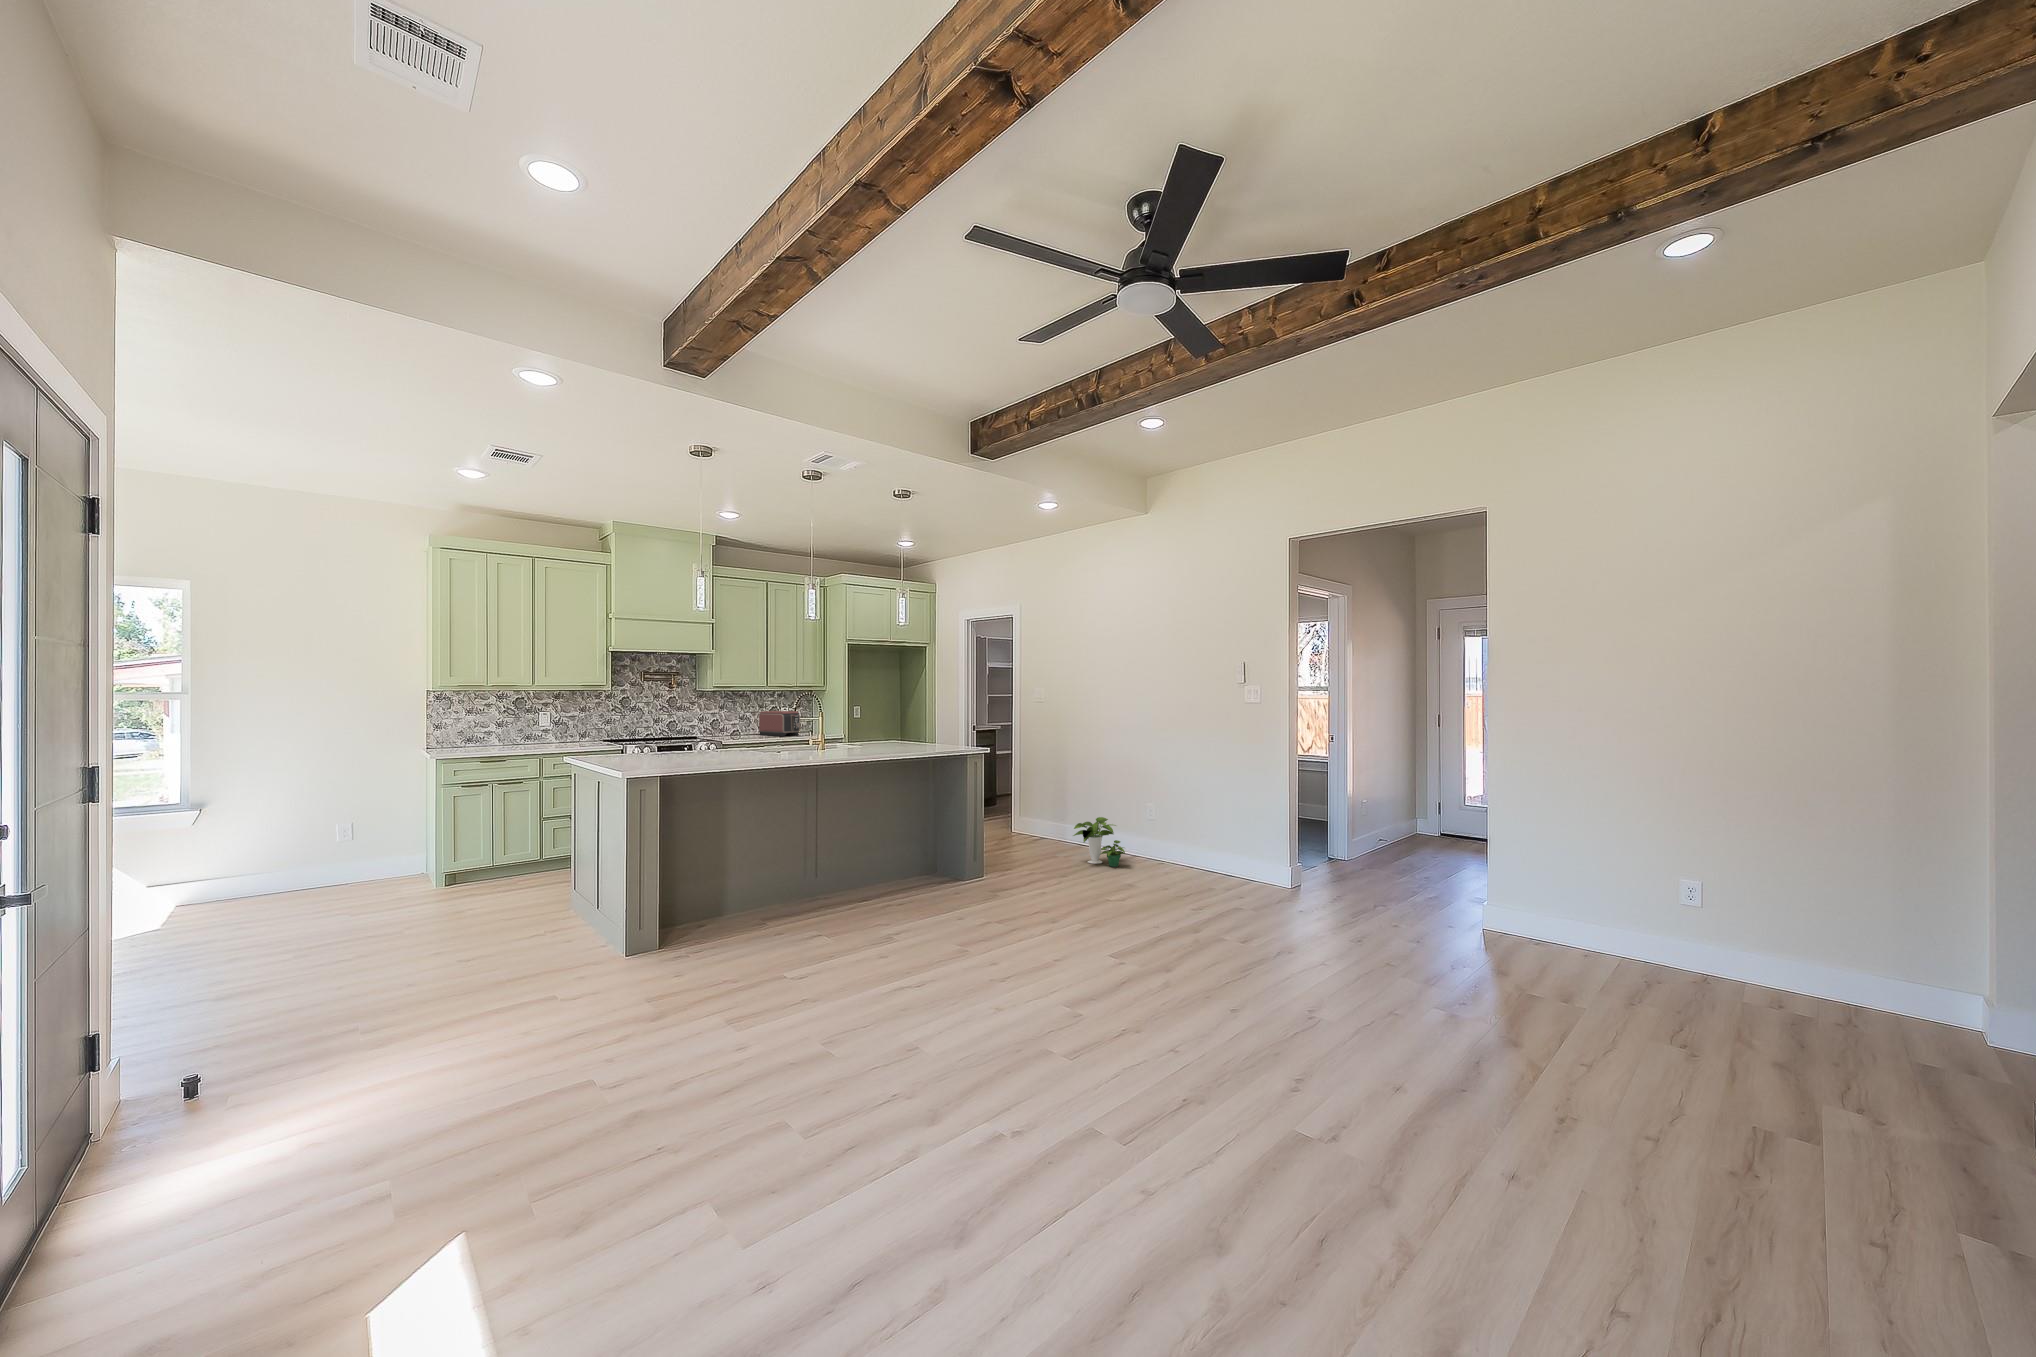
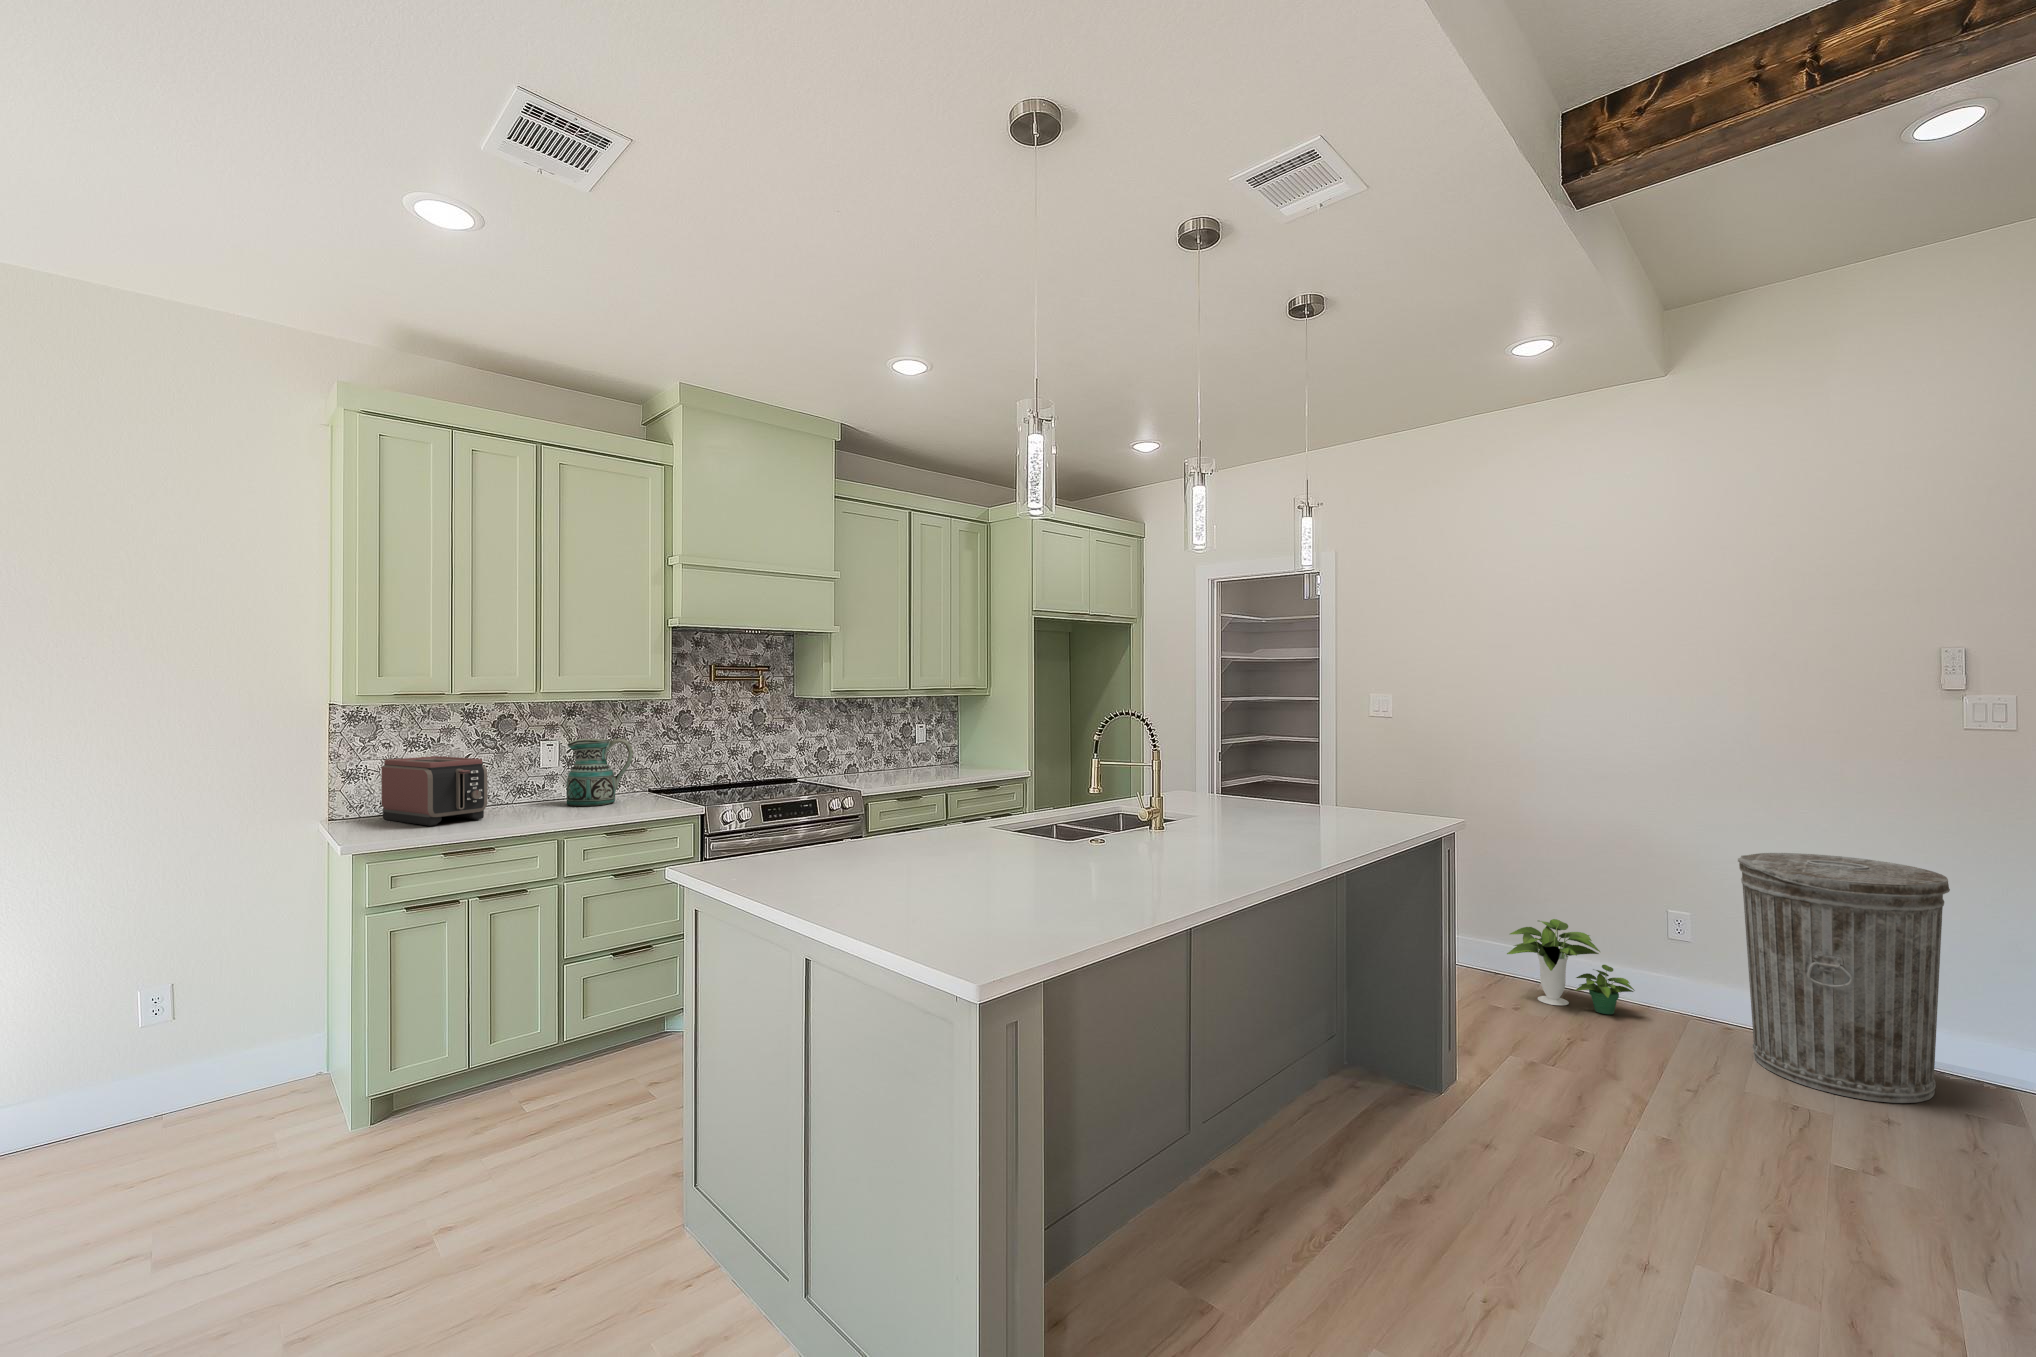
ceramic pitcher: none [551,710,587,746] -> present [566,738,633,806]
toaster: present [759,711,800,736] -> present [381,756,488,826]
trash can: none [1144,775,1228,894] -> present [1738,853,1950,1103]

